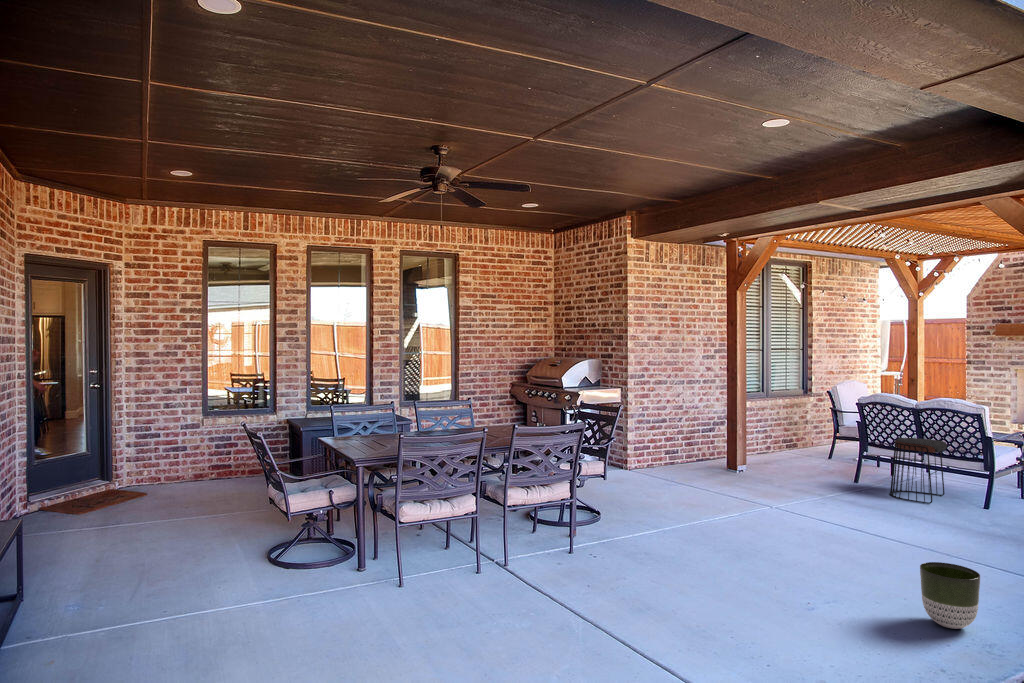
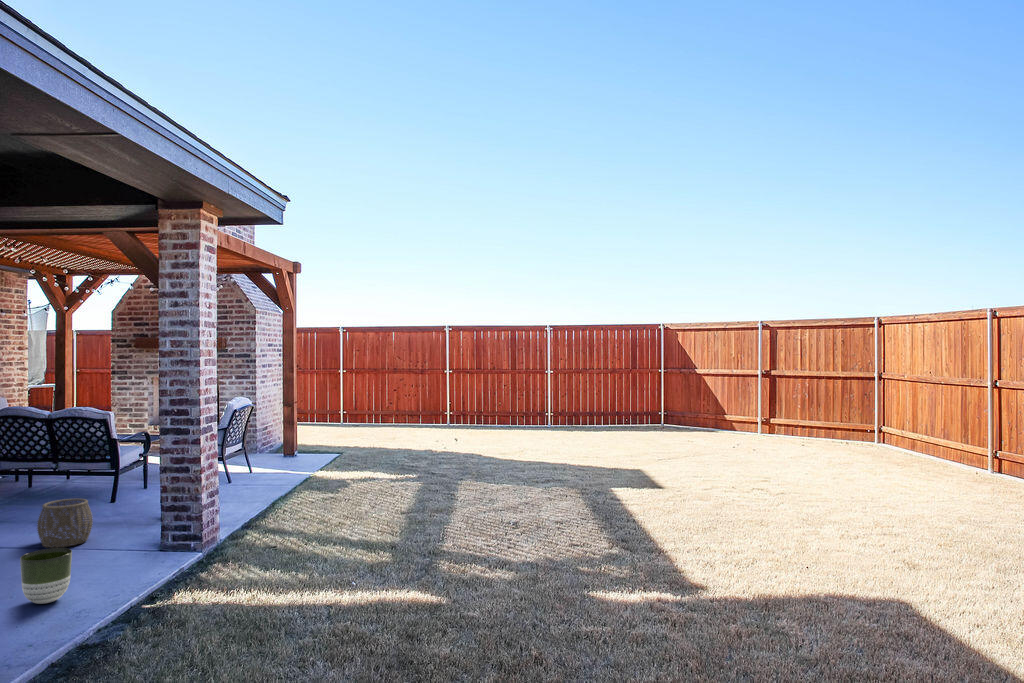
stool: present [890,438,947,504] -> none [22,447,78,508]
woven basket: none [918,501,983,558] -> present [37,499,93,548]

